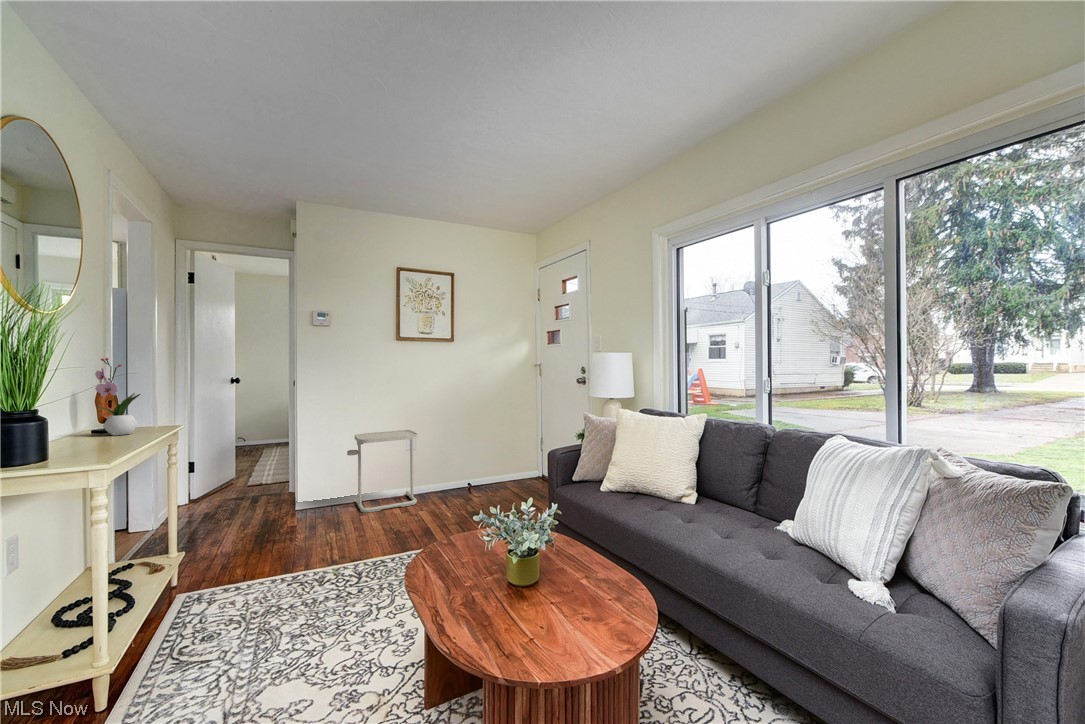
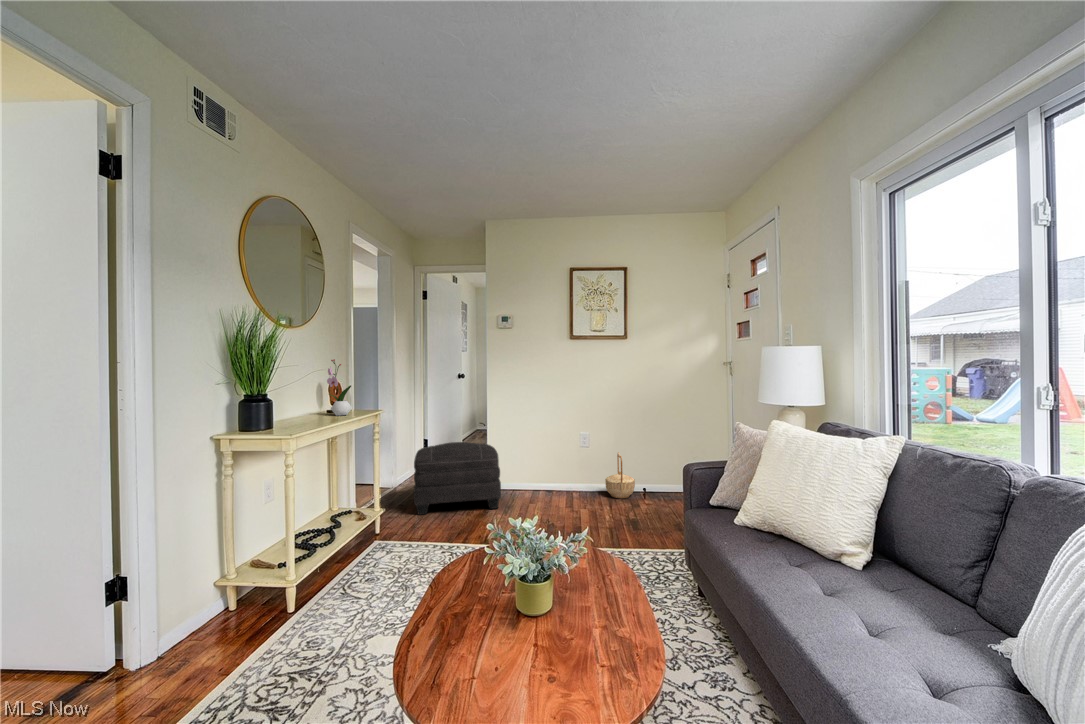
side table: present [347,430,418,513] -> none [523,426,585,501]
basket: none [435,452,464,497] -> present [605,452,635,498]
ottoman: none [206,458,330,554] -> present [414,442,501,515]

